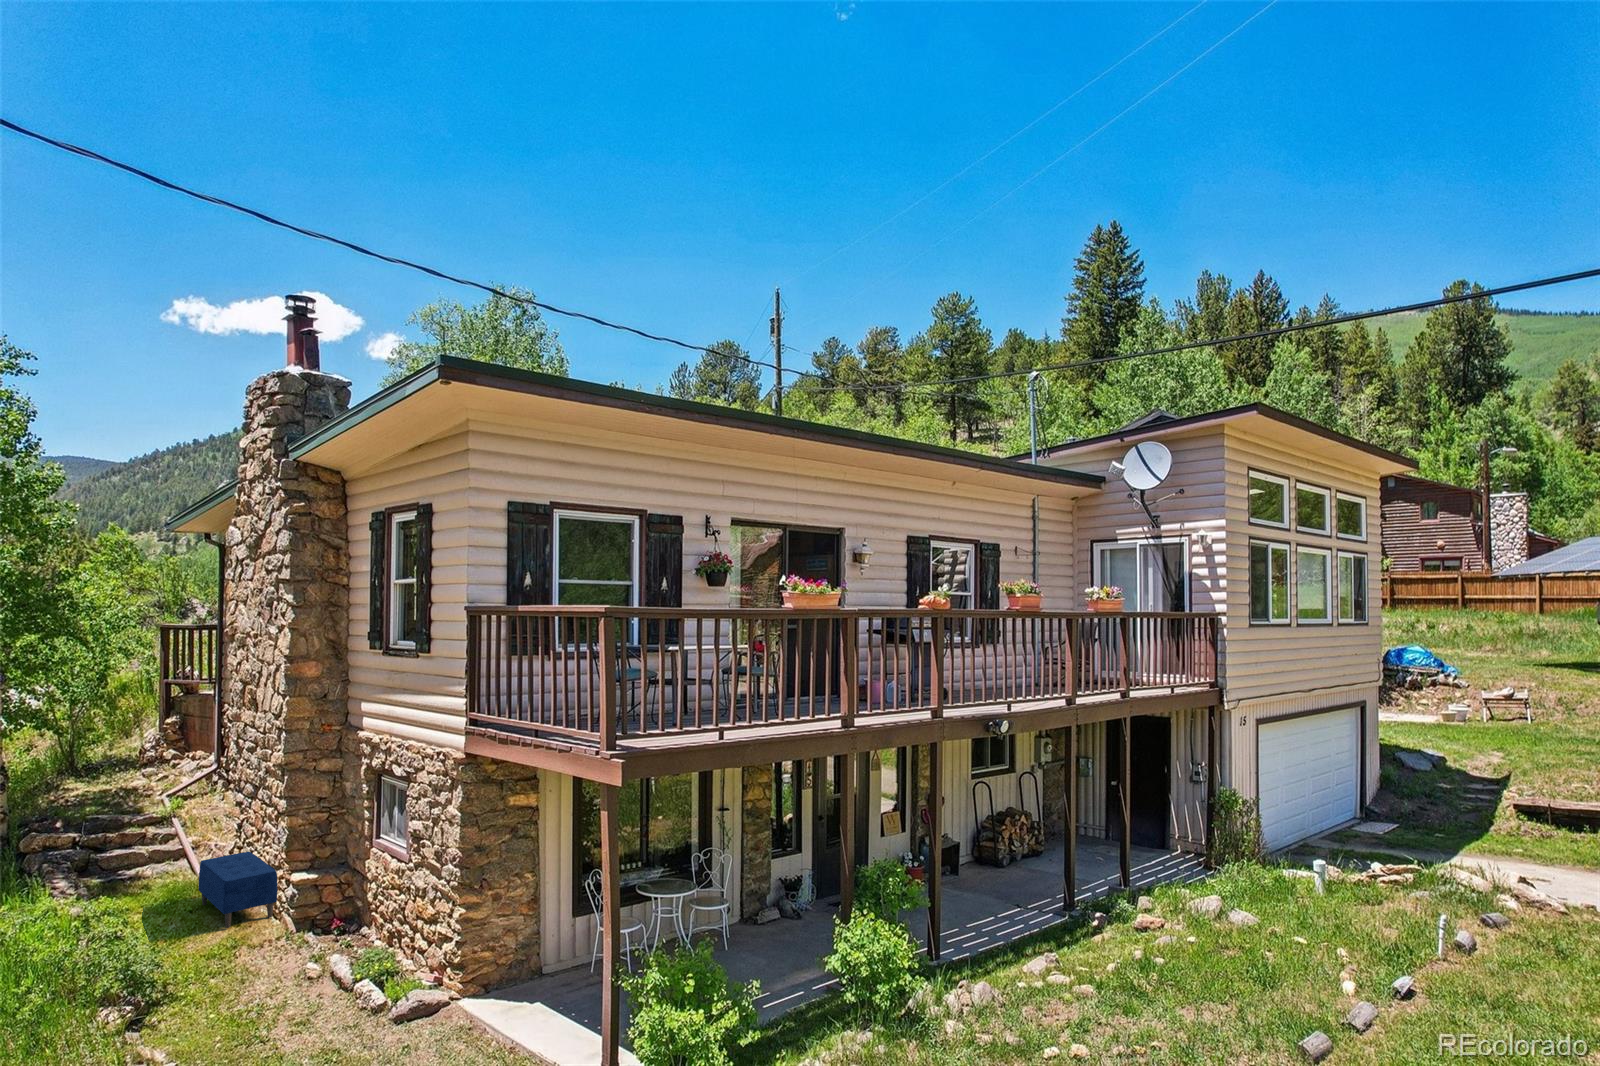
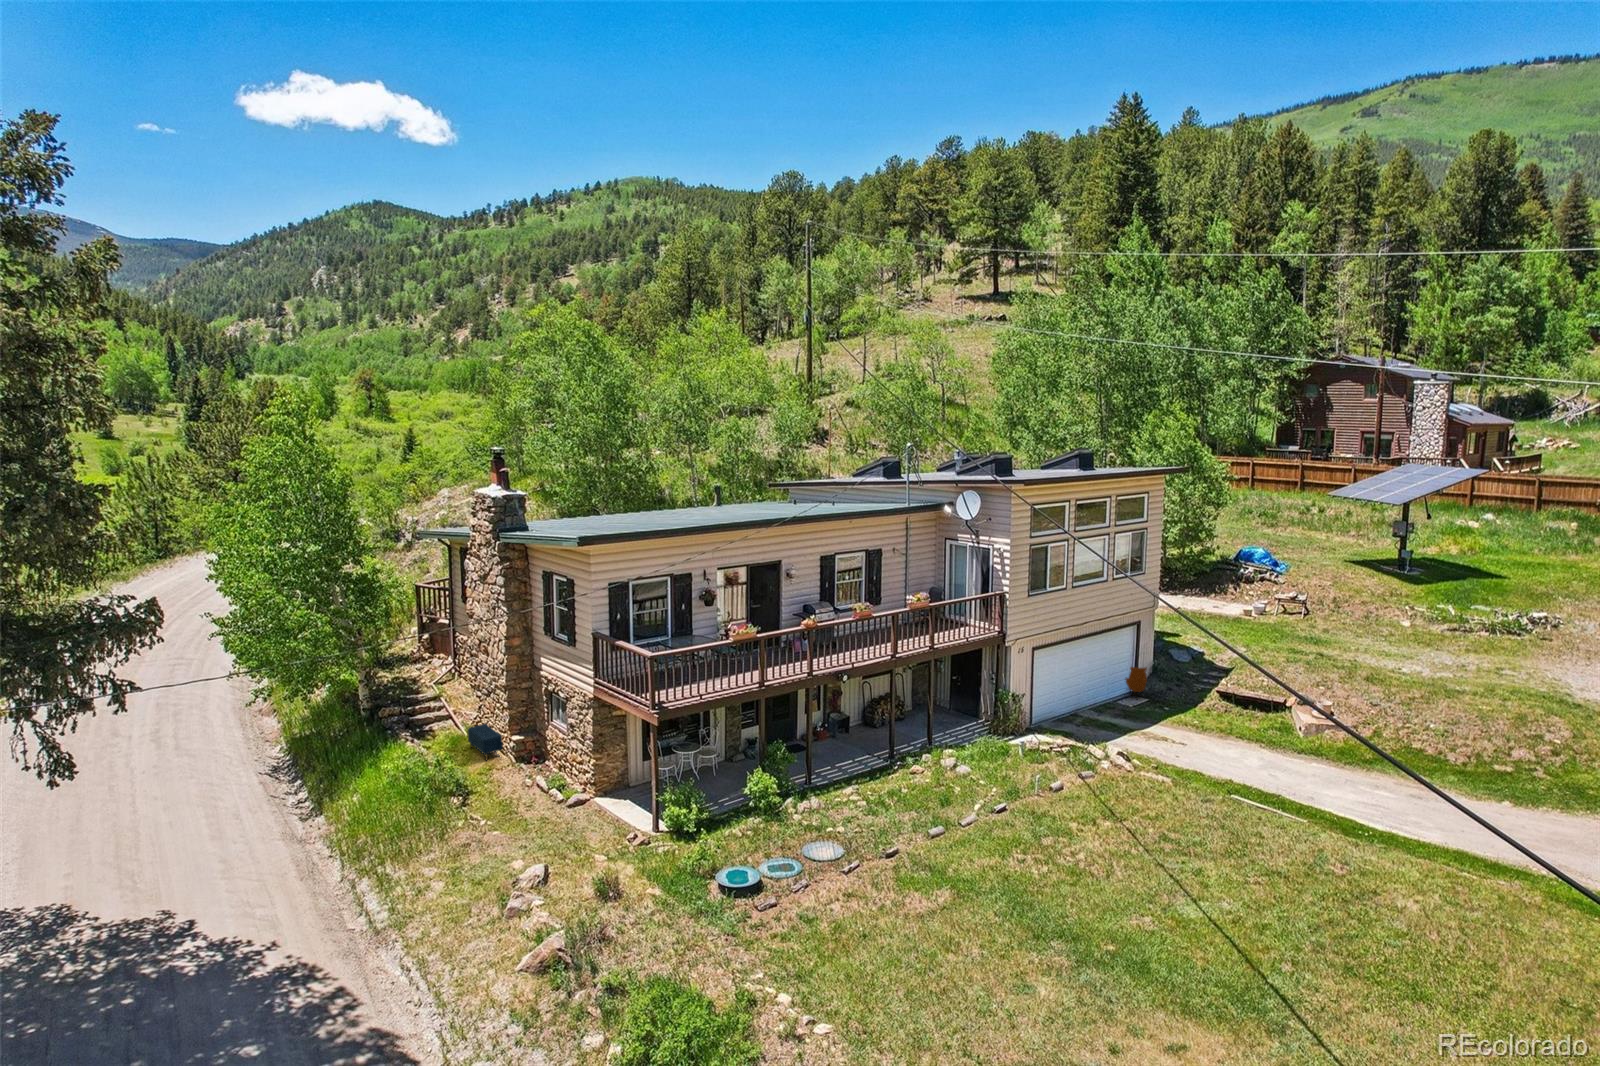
lounge chair: none [1364,764,1417,824] -> present [1125,667,1147,697]

